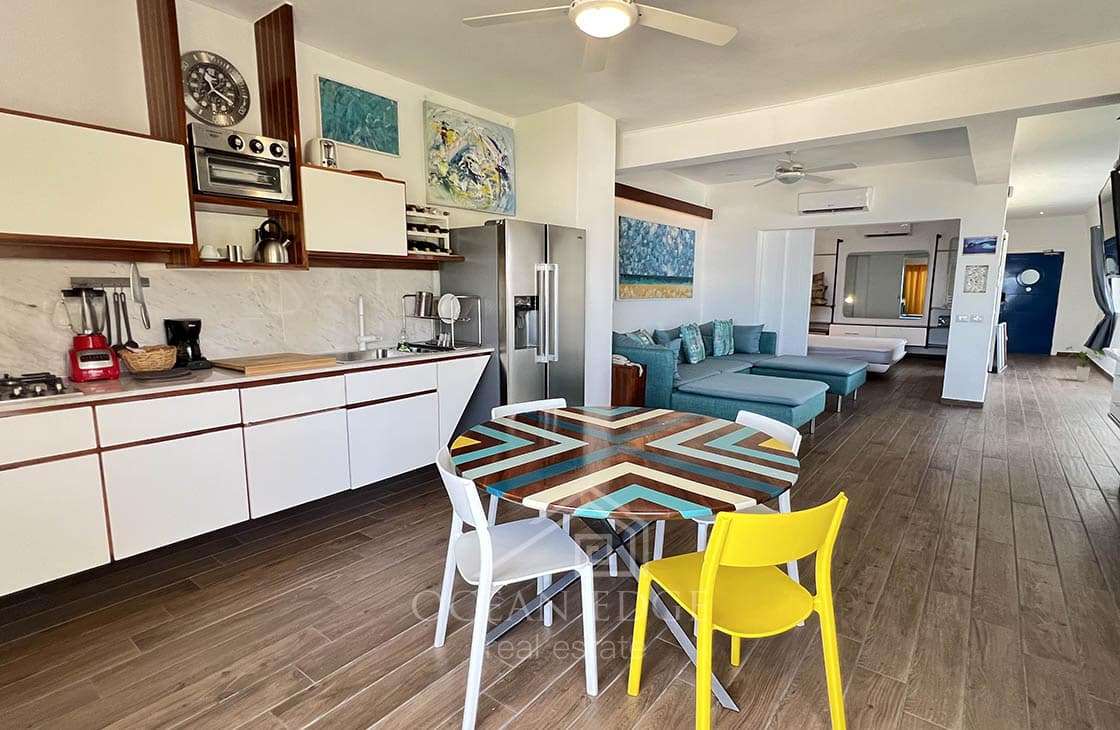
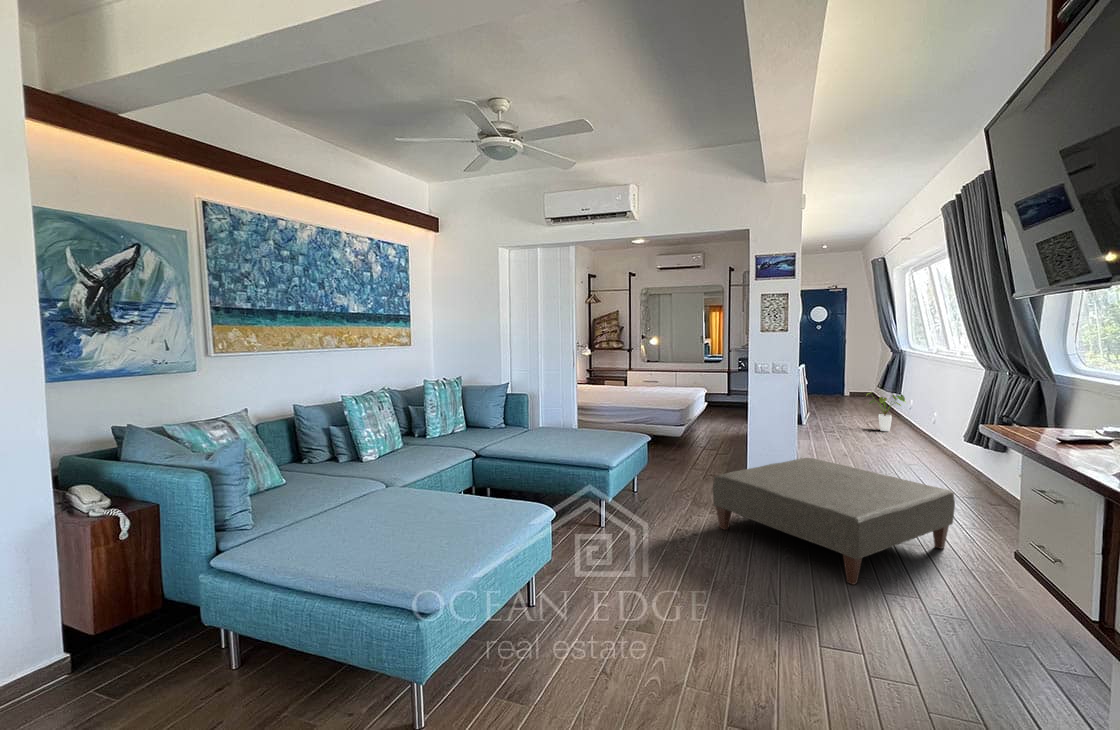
ottoman: none [919,381,1104,442] -> present [713,458,955,585]

